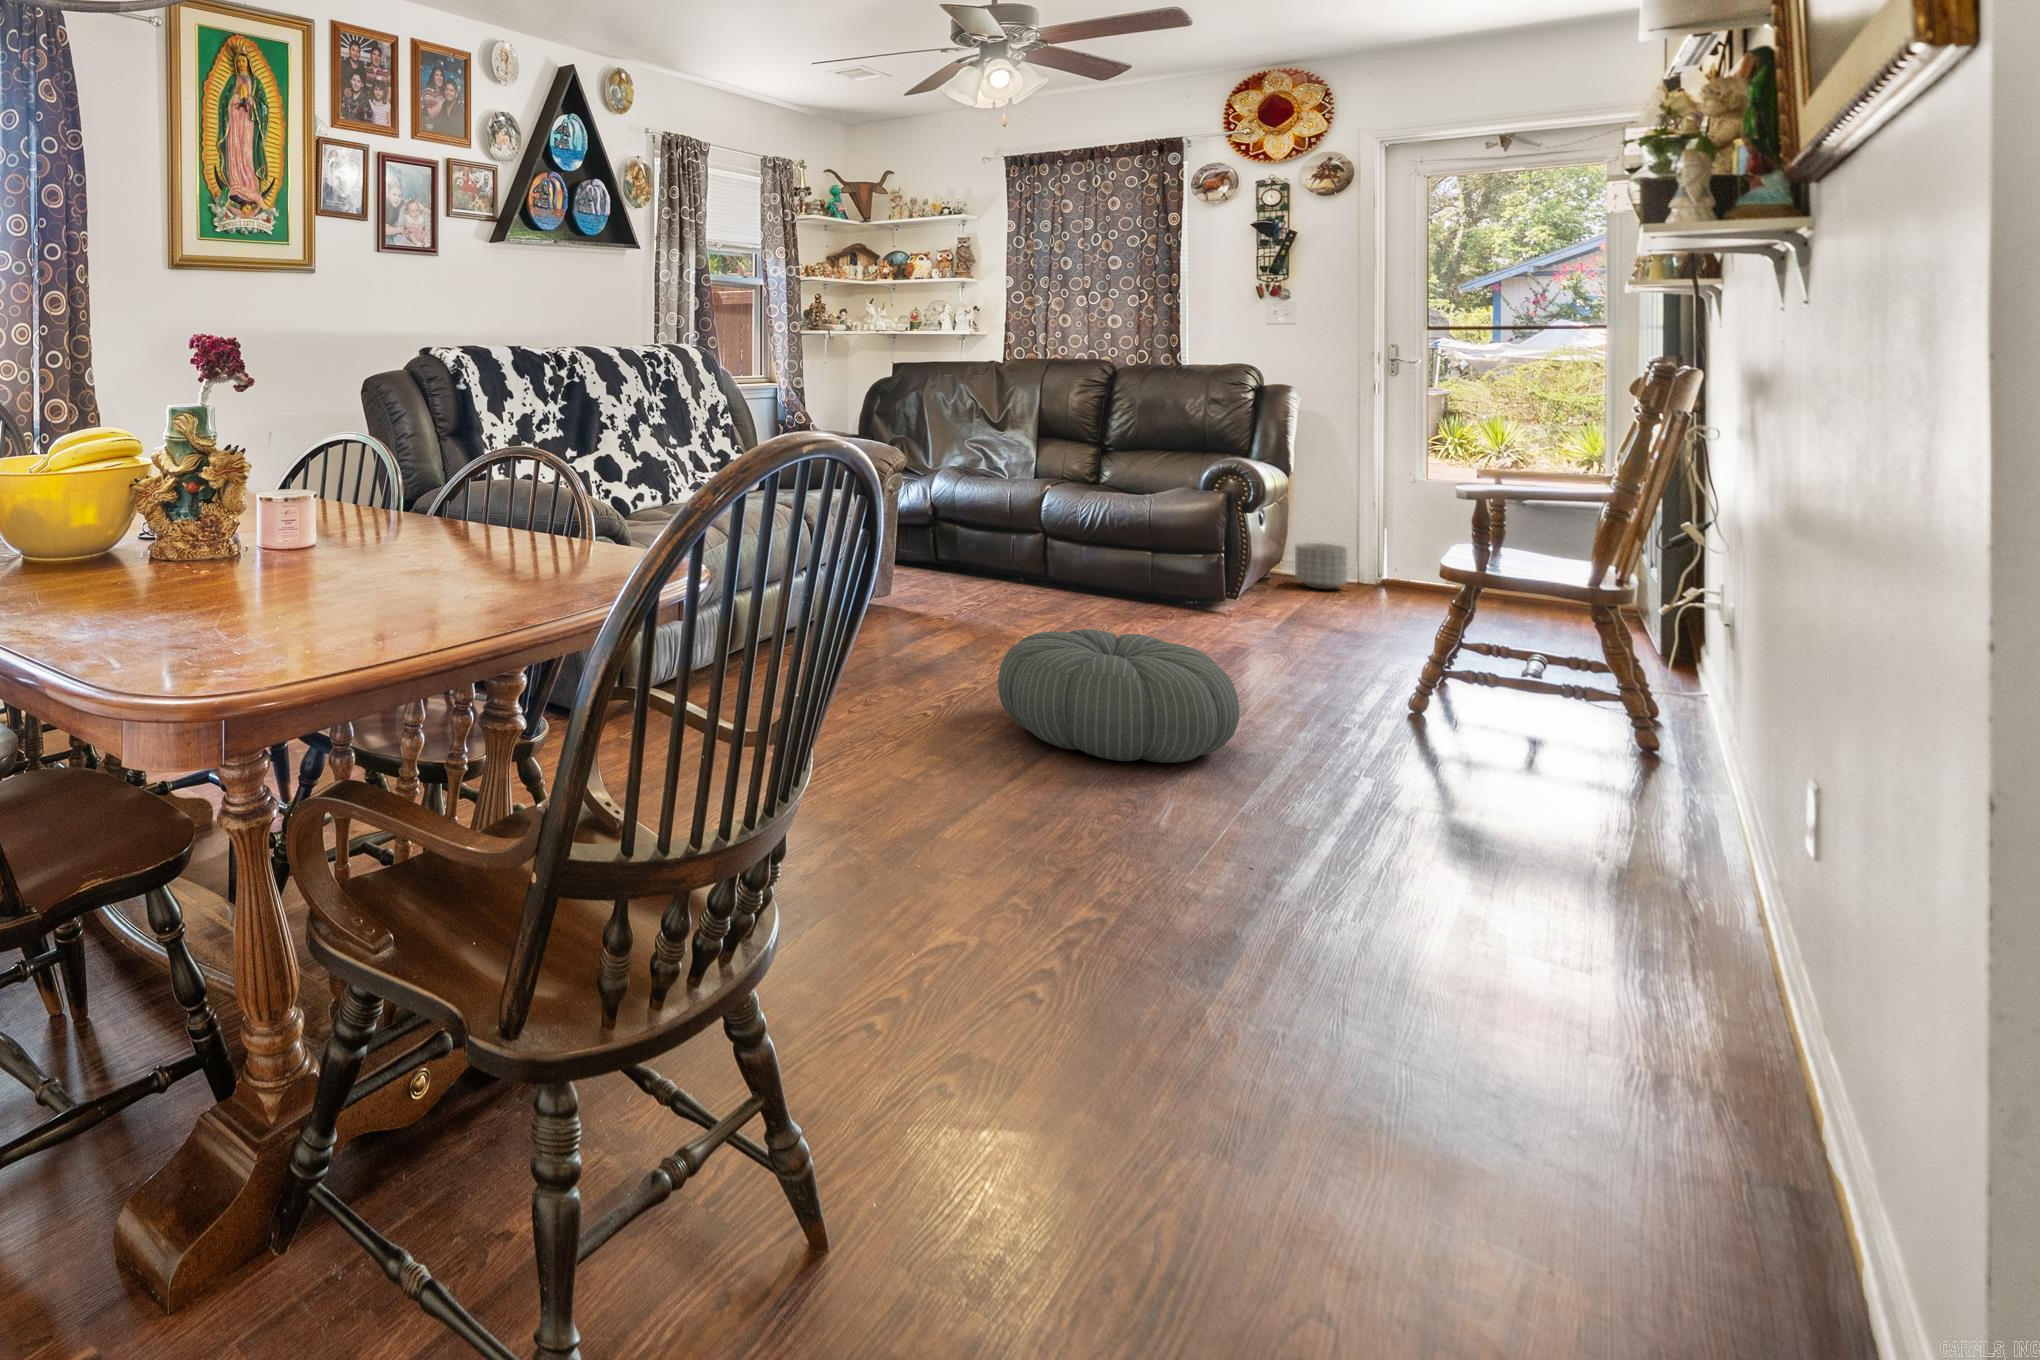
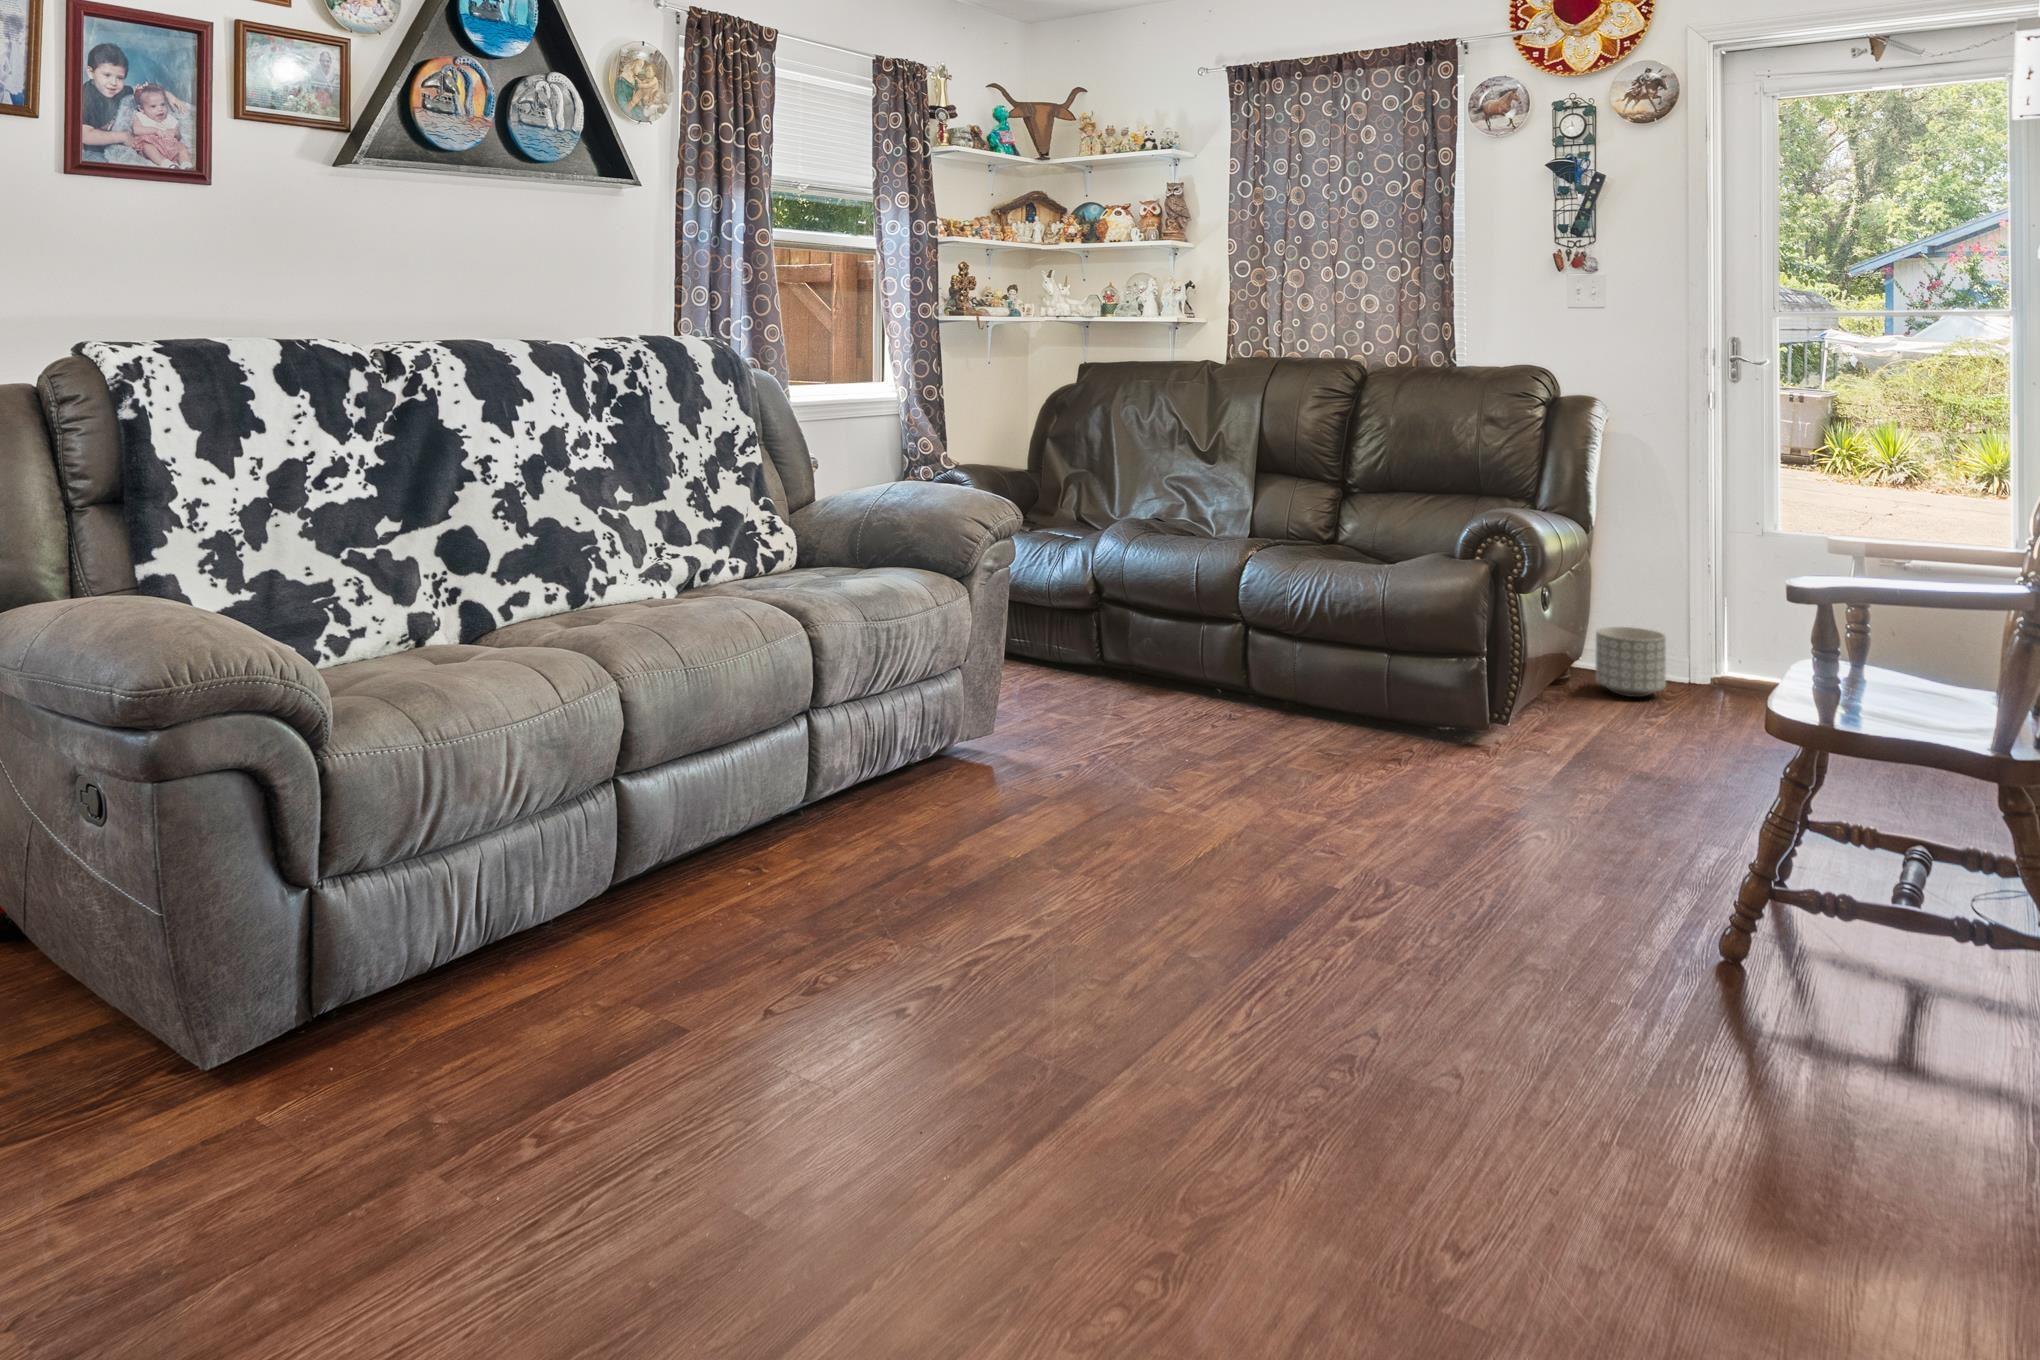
pouf: present [998,629,1239,763] -> none [988,844,1391,1138]

